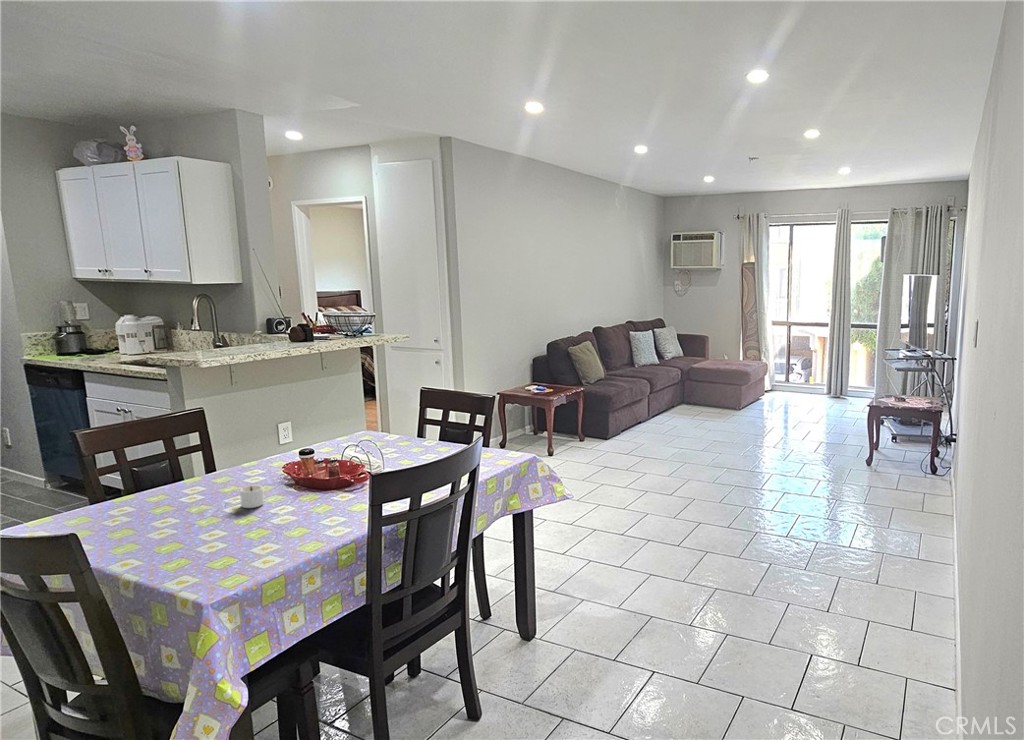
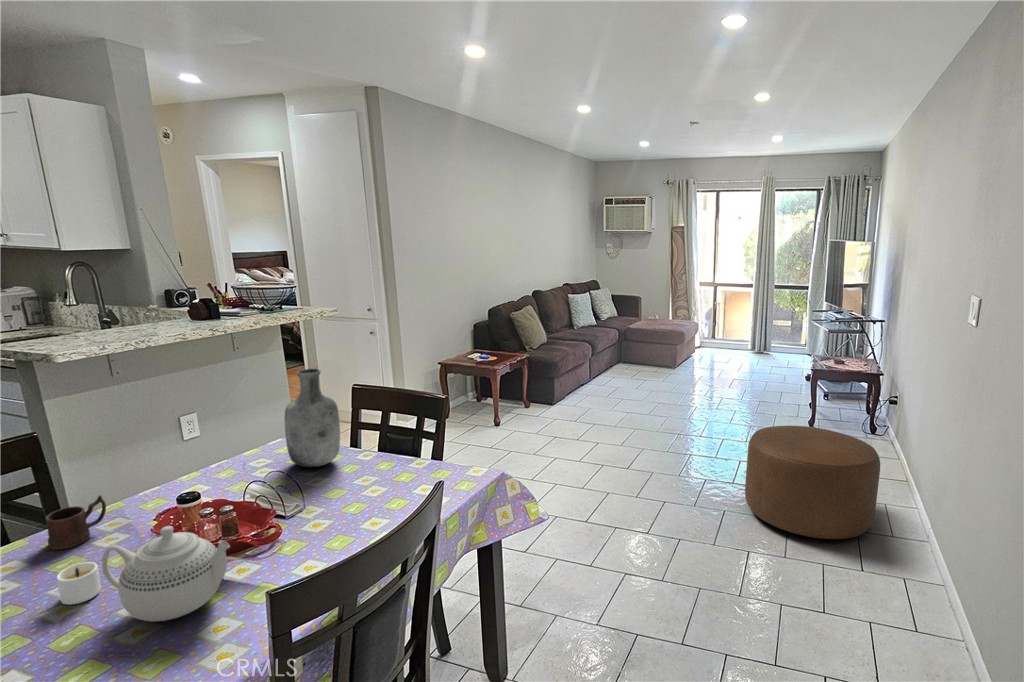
vase: none [372,375,412,449] -> present [285,369,340,467]
mug: none [222,453,257,485] -> present [46,496,106,550]
ottoman: none [775,453,900,554] -> present [745,426,880,539]
teapot: none [270,458,347,517] -> present [102,526,230,621]

